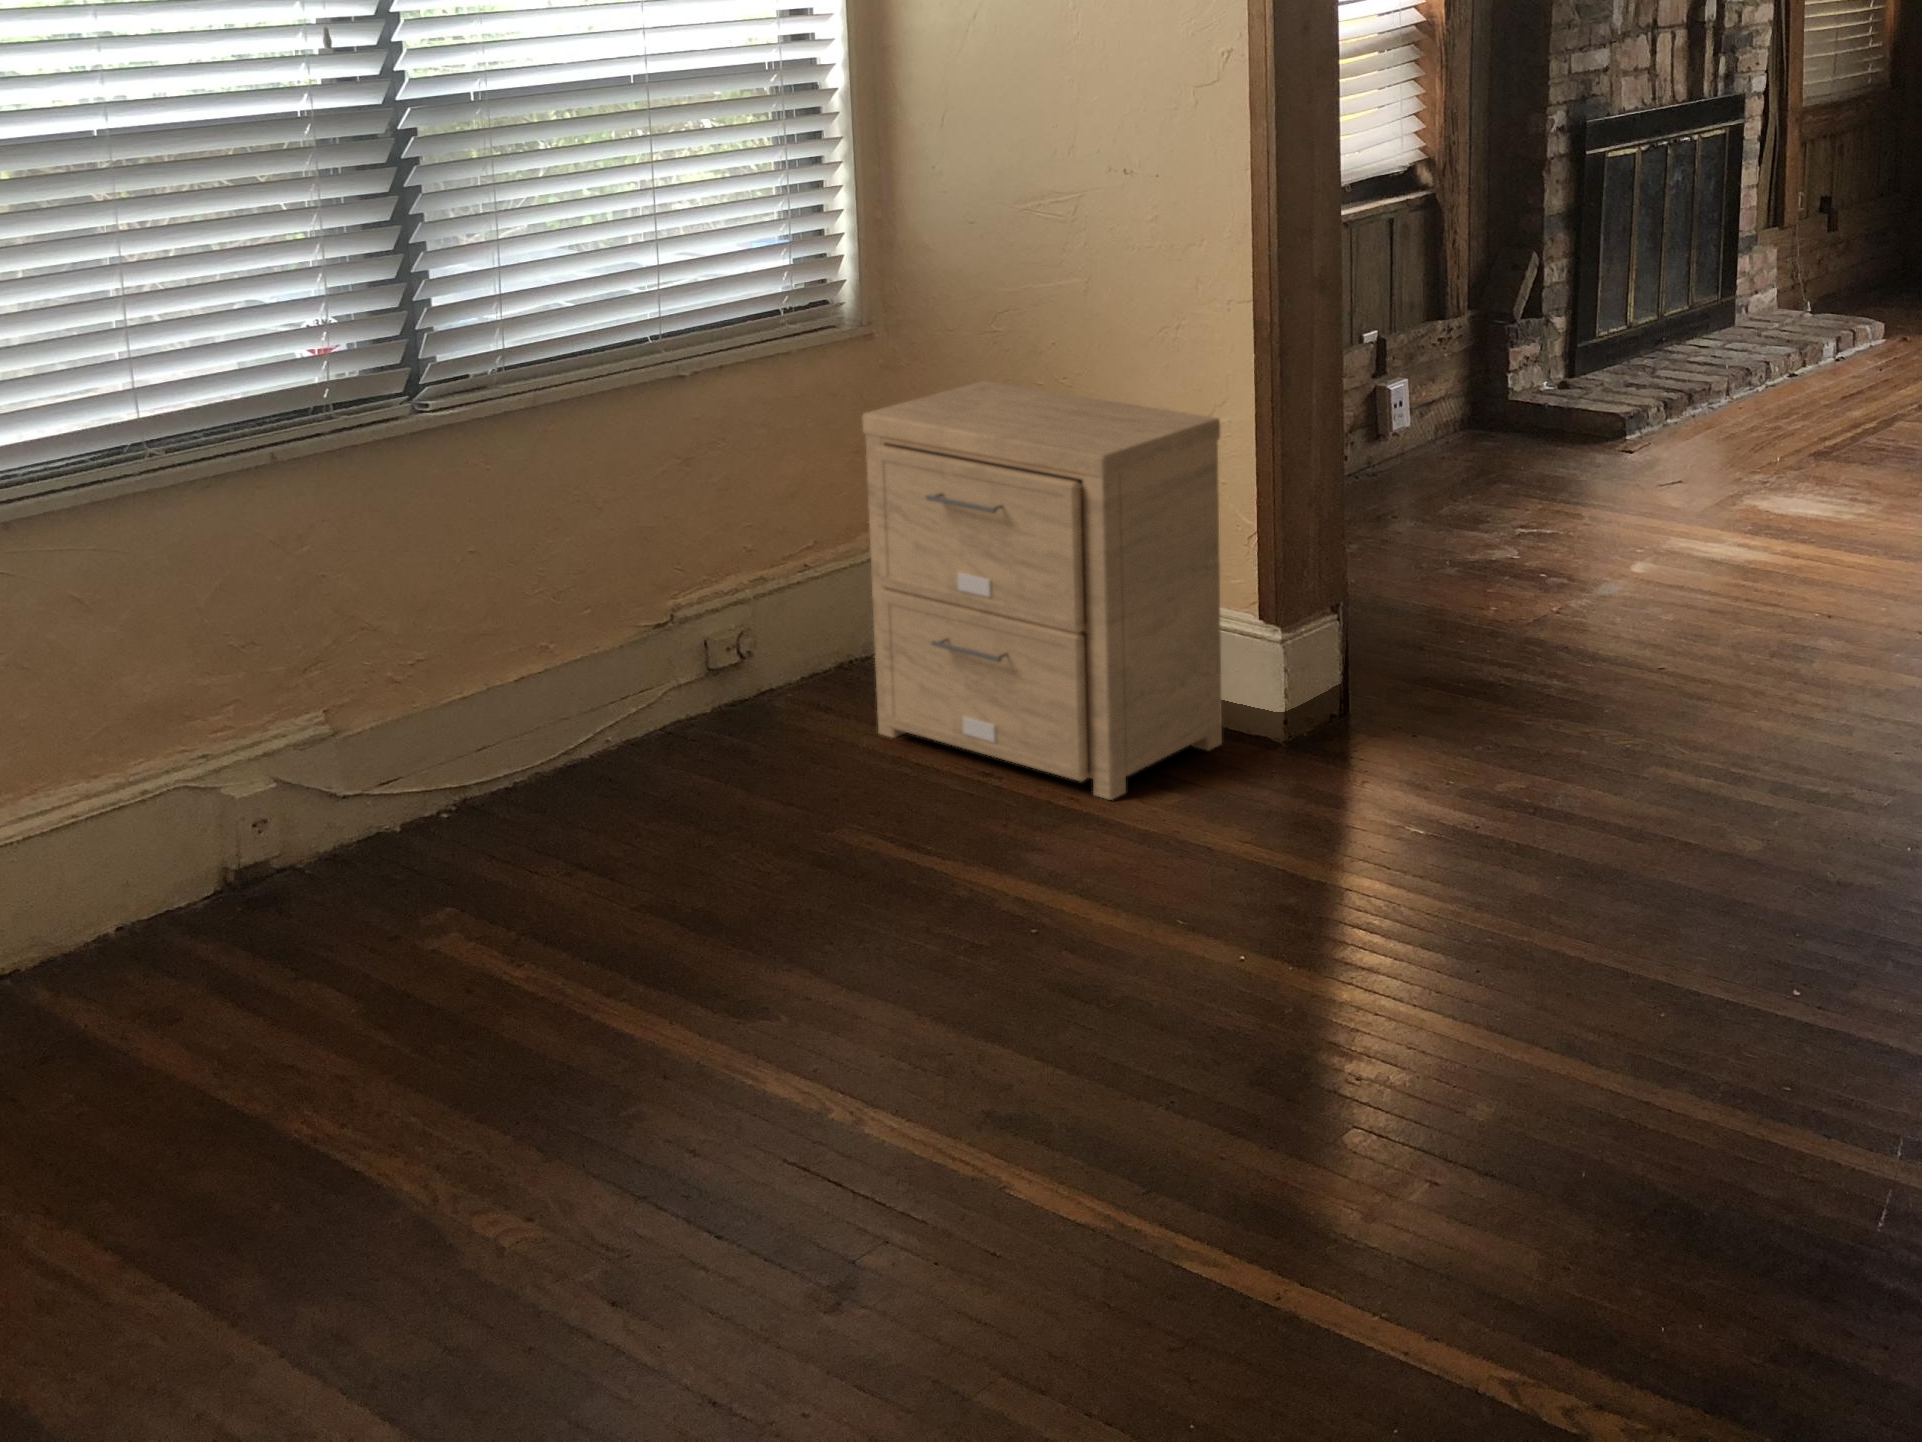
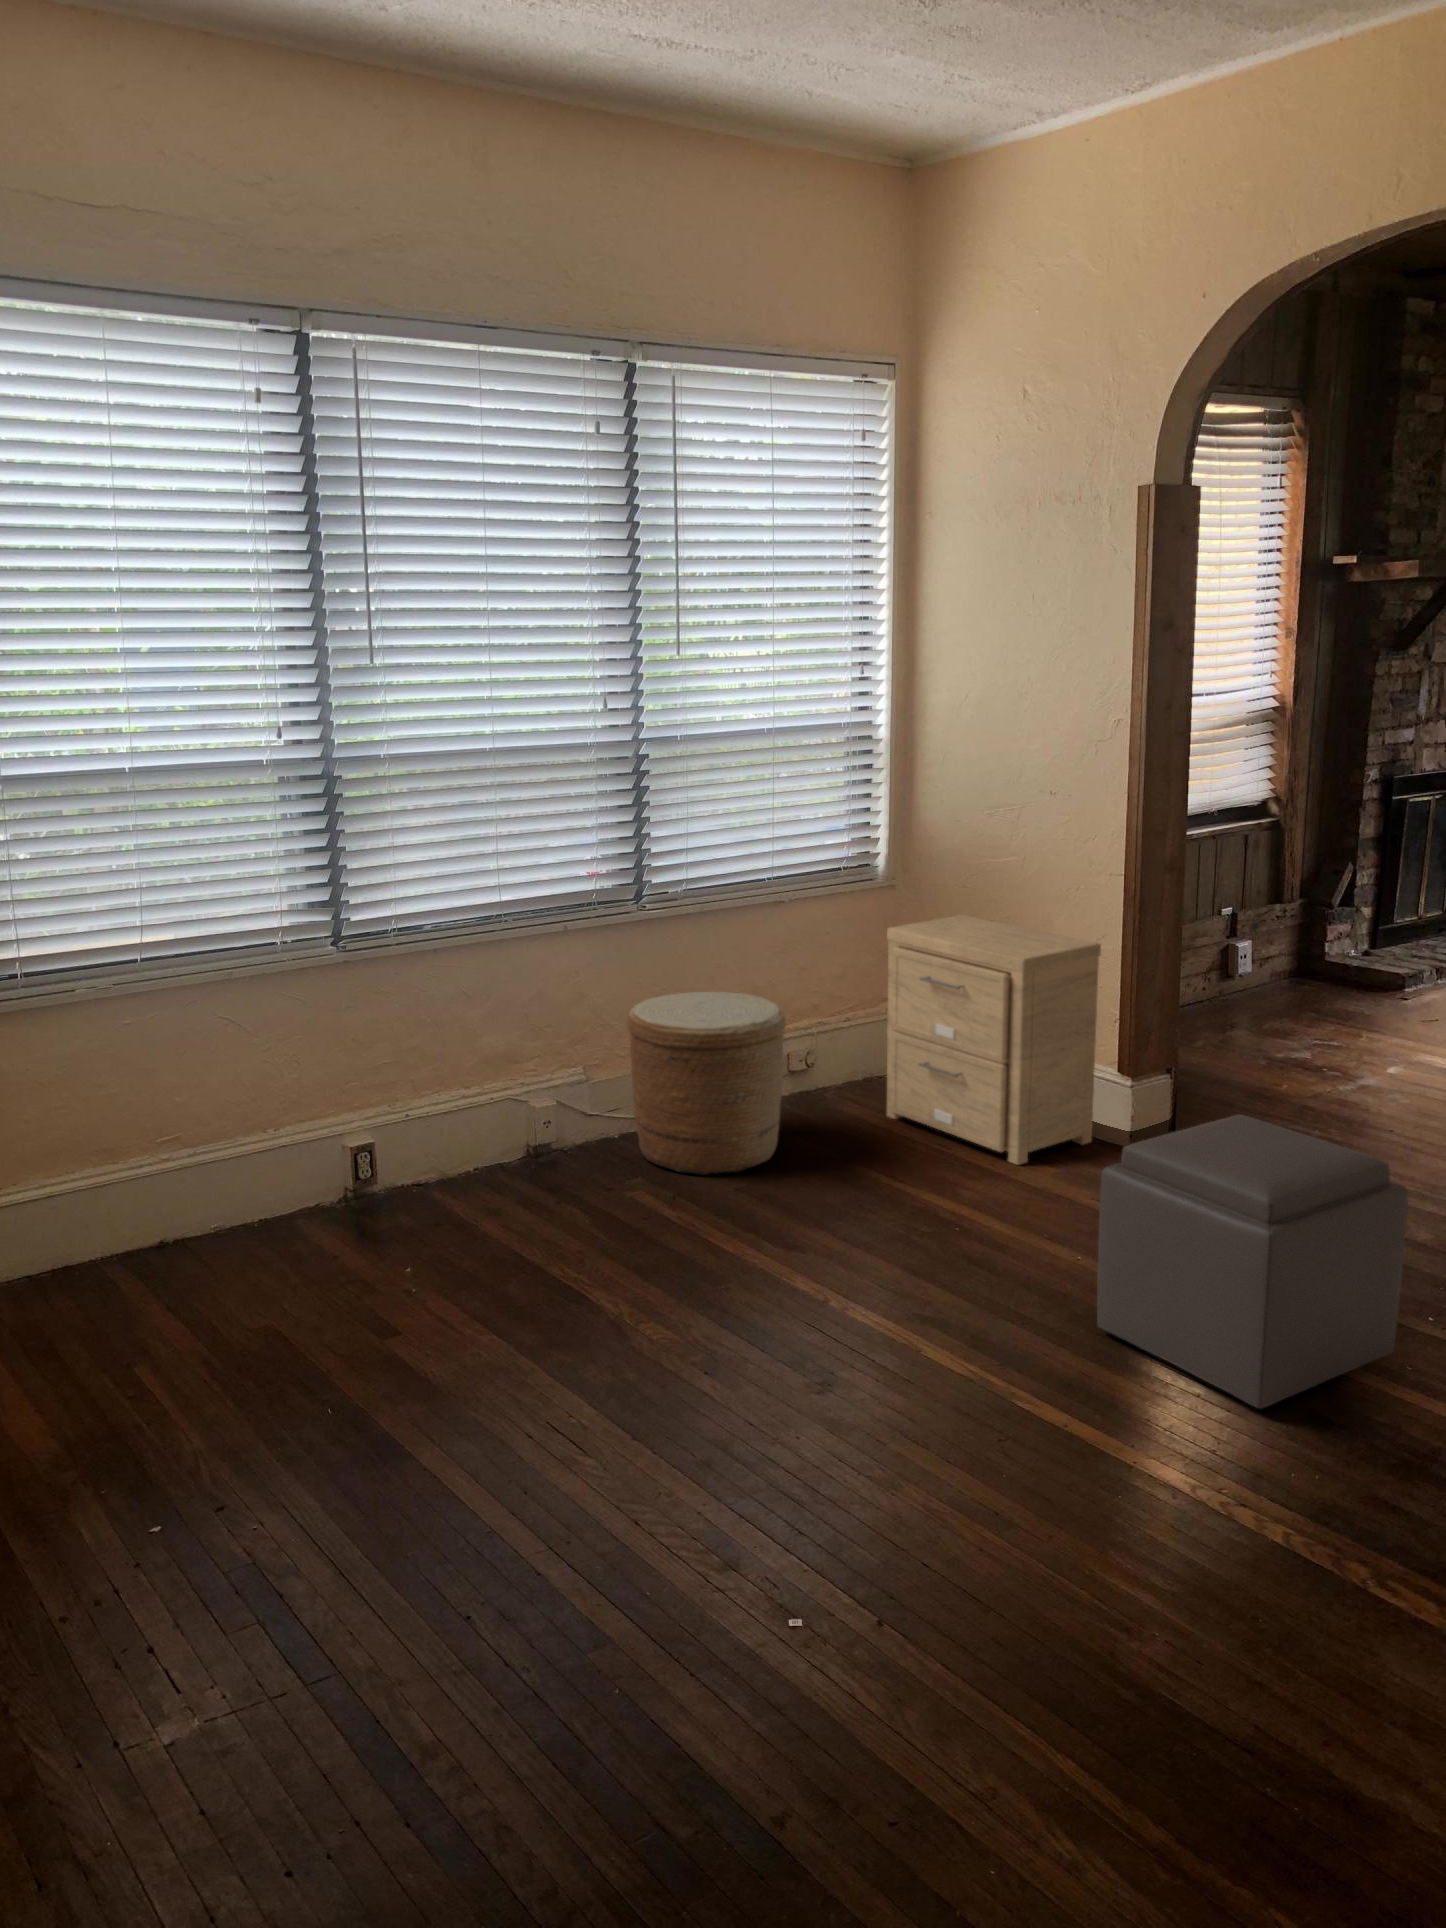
woven basket: none [402,548,700,888] -> present [626,992,786,1175]
ottoman: none [1288,699,1763,1203] -> present [1097,1115,1408,1408]

